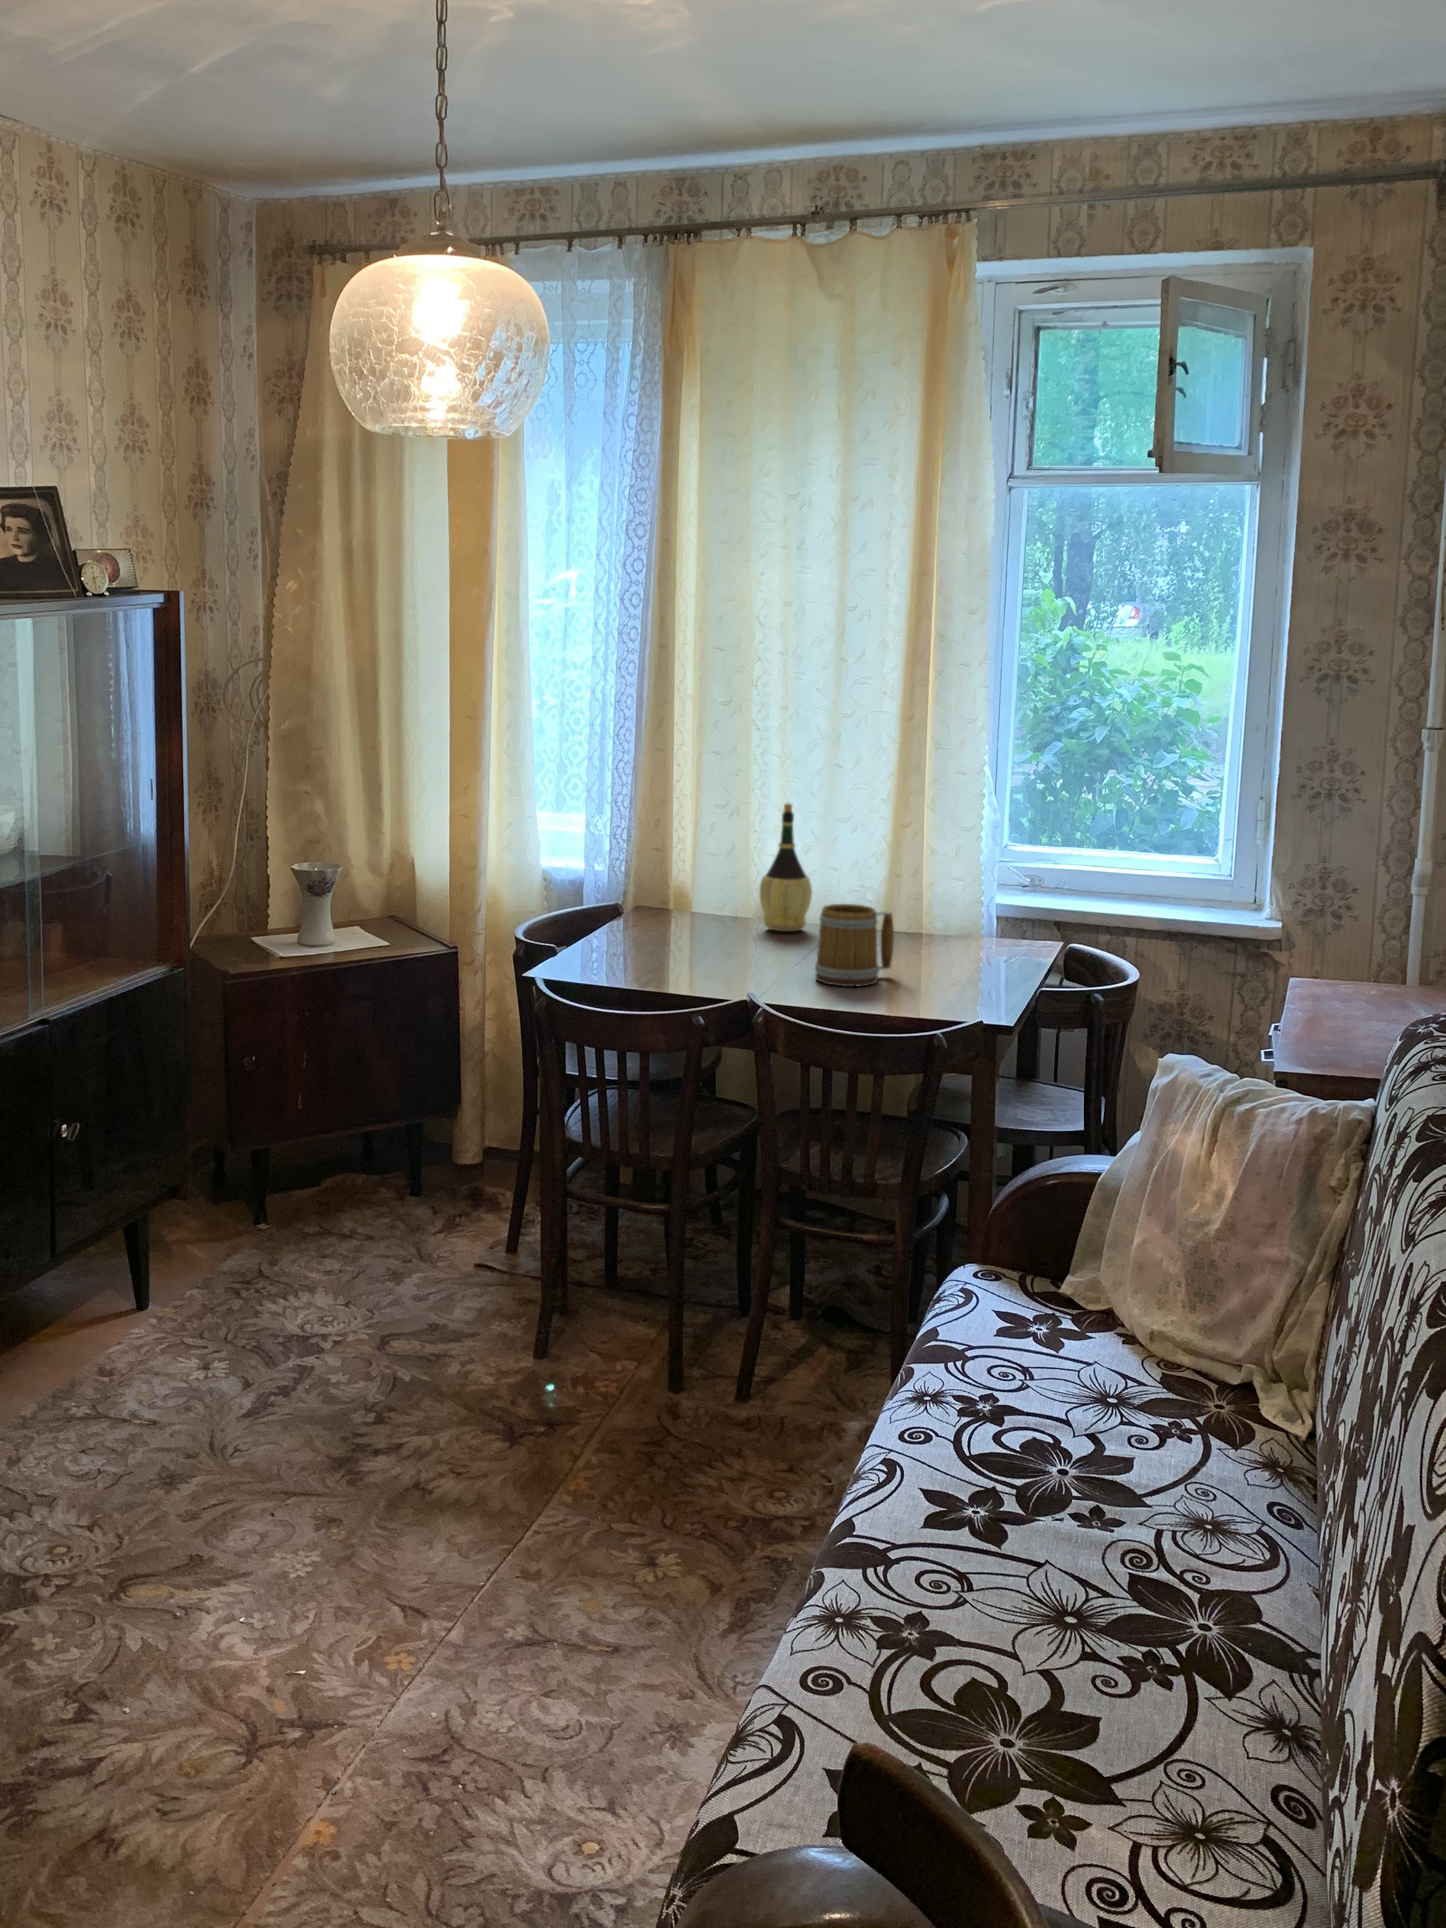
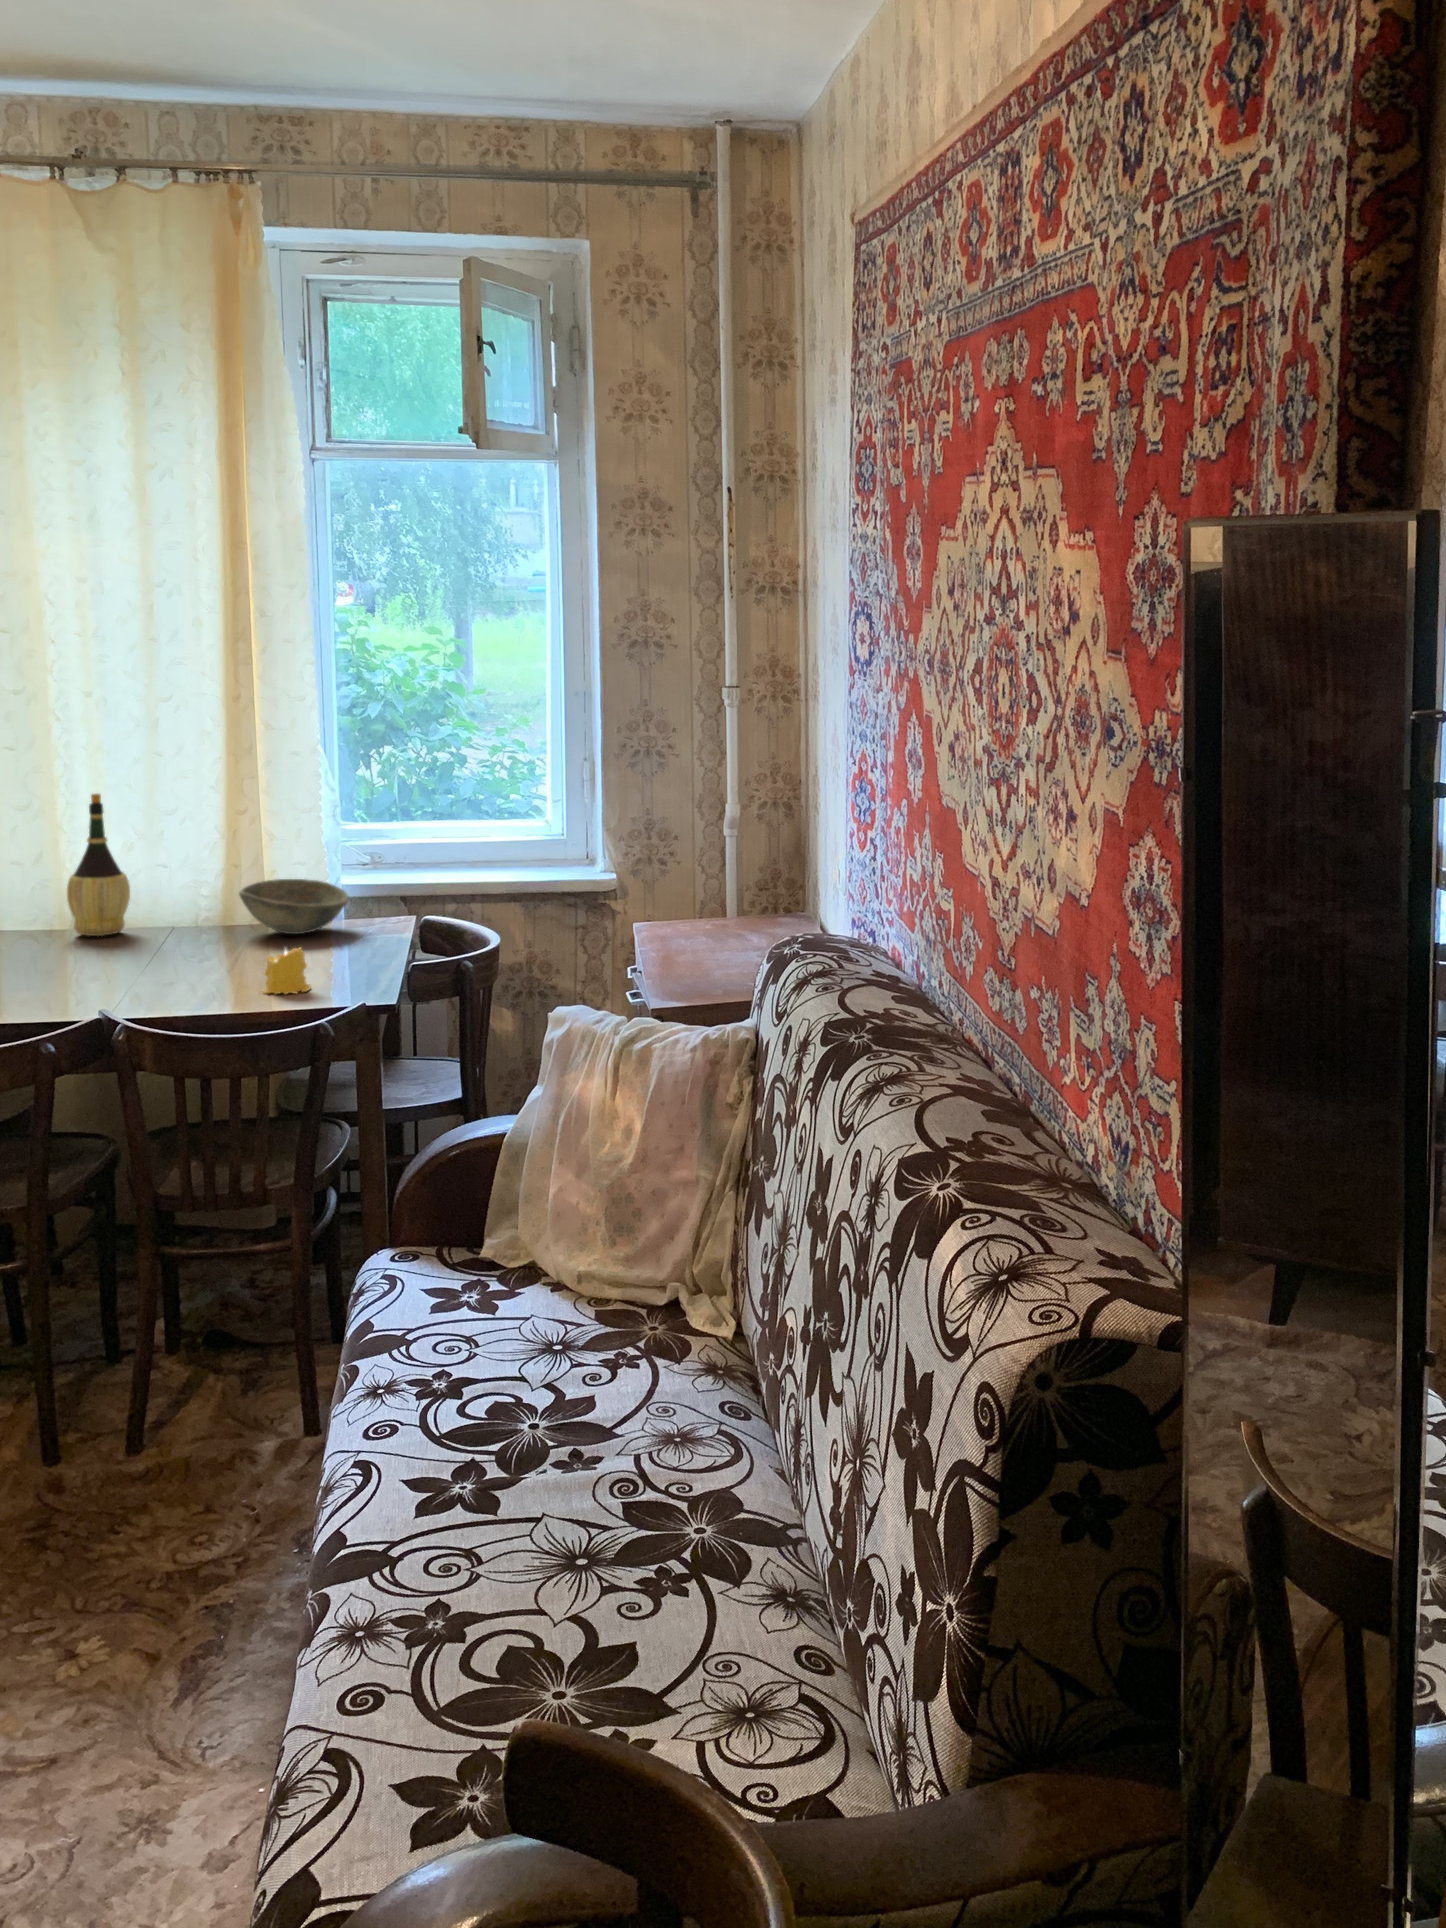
bowl: none [903,894,1004,949] -> present [239,879,348,934]
mug: present [815,904,894,987] -> none [155,896,242,986]
candle: none [901,959,947,1006] -> present [265,947,310,994]

